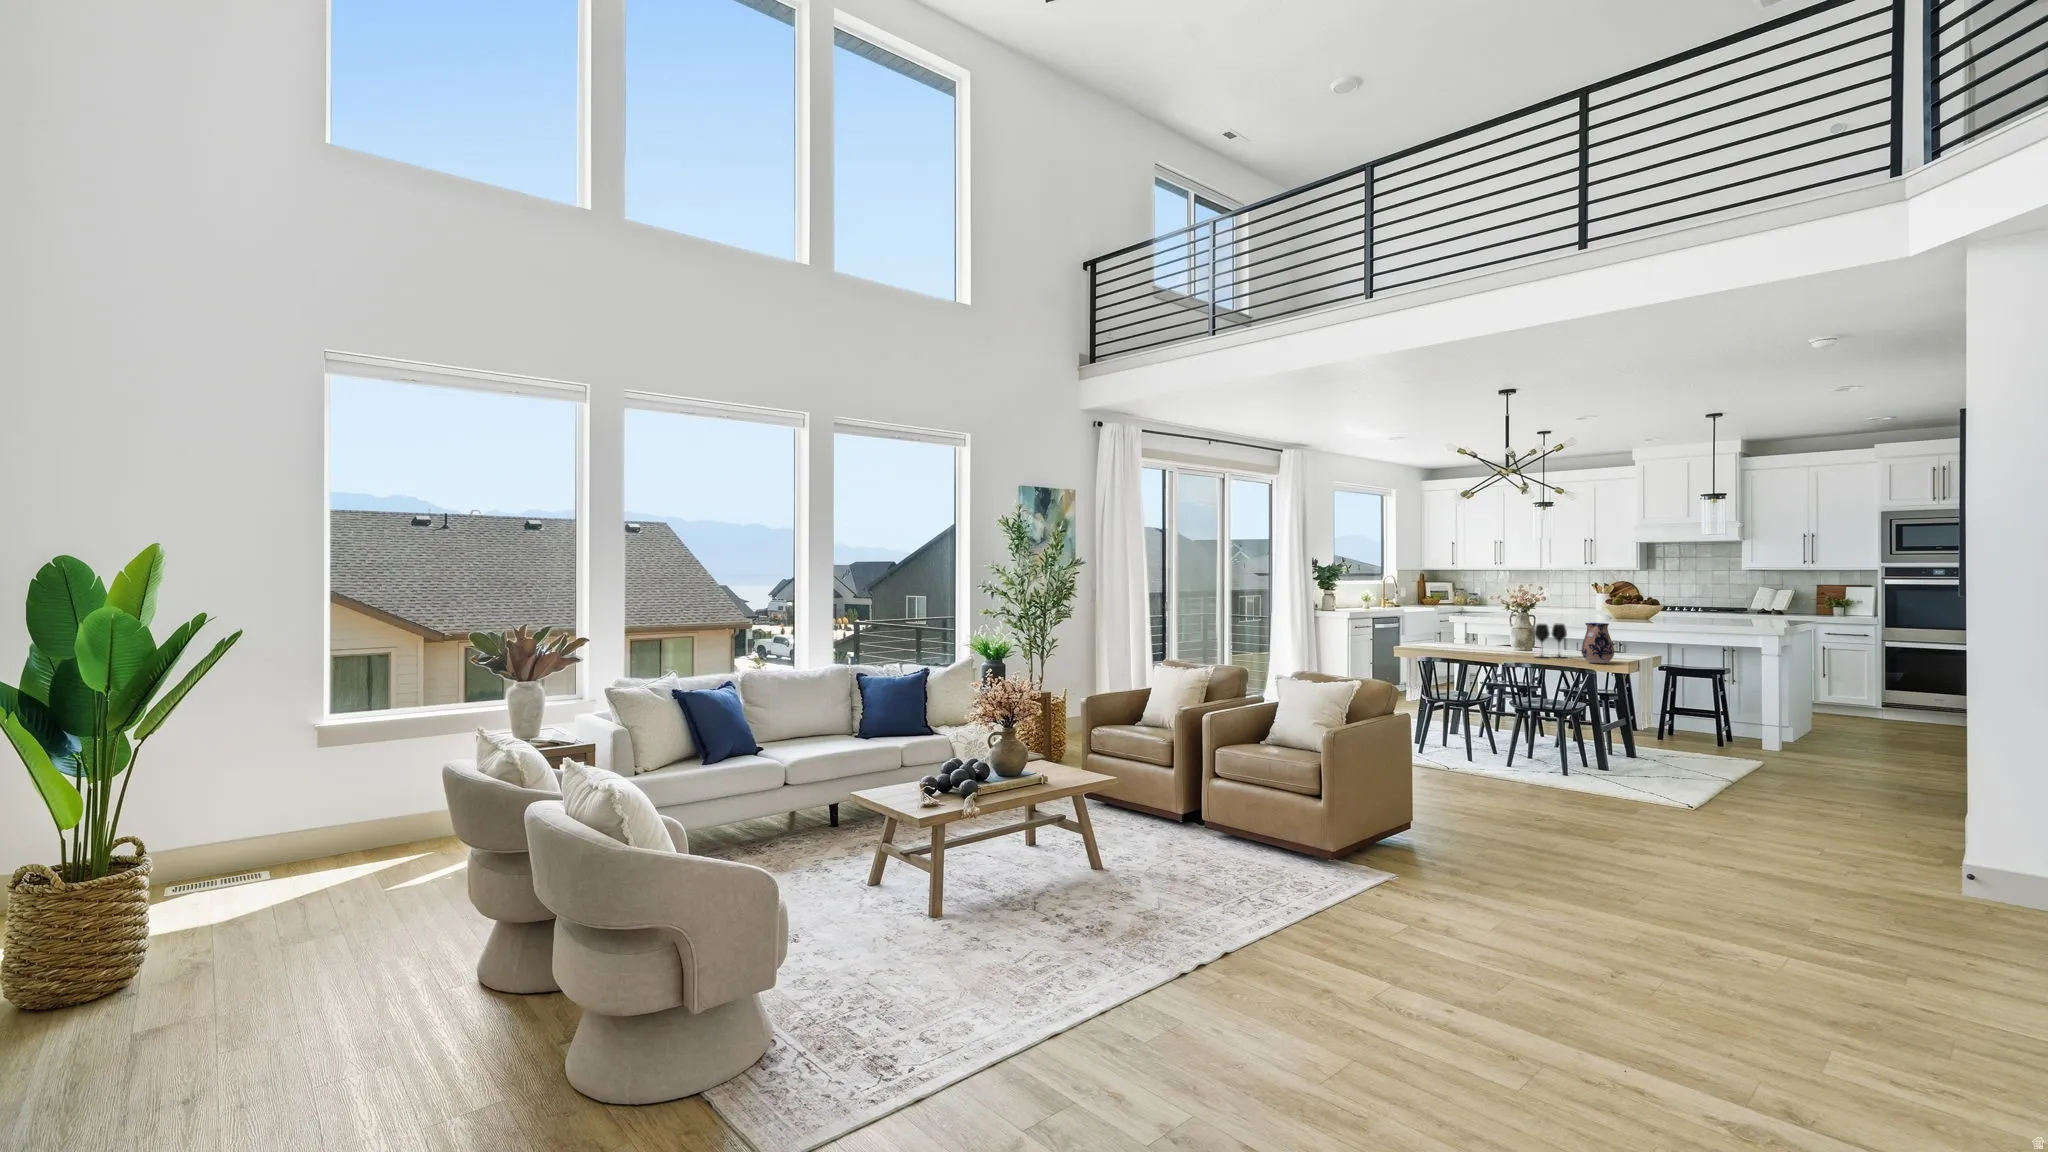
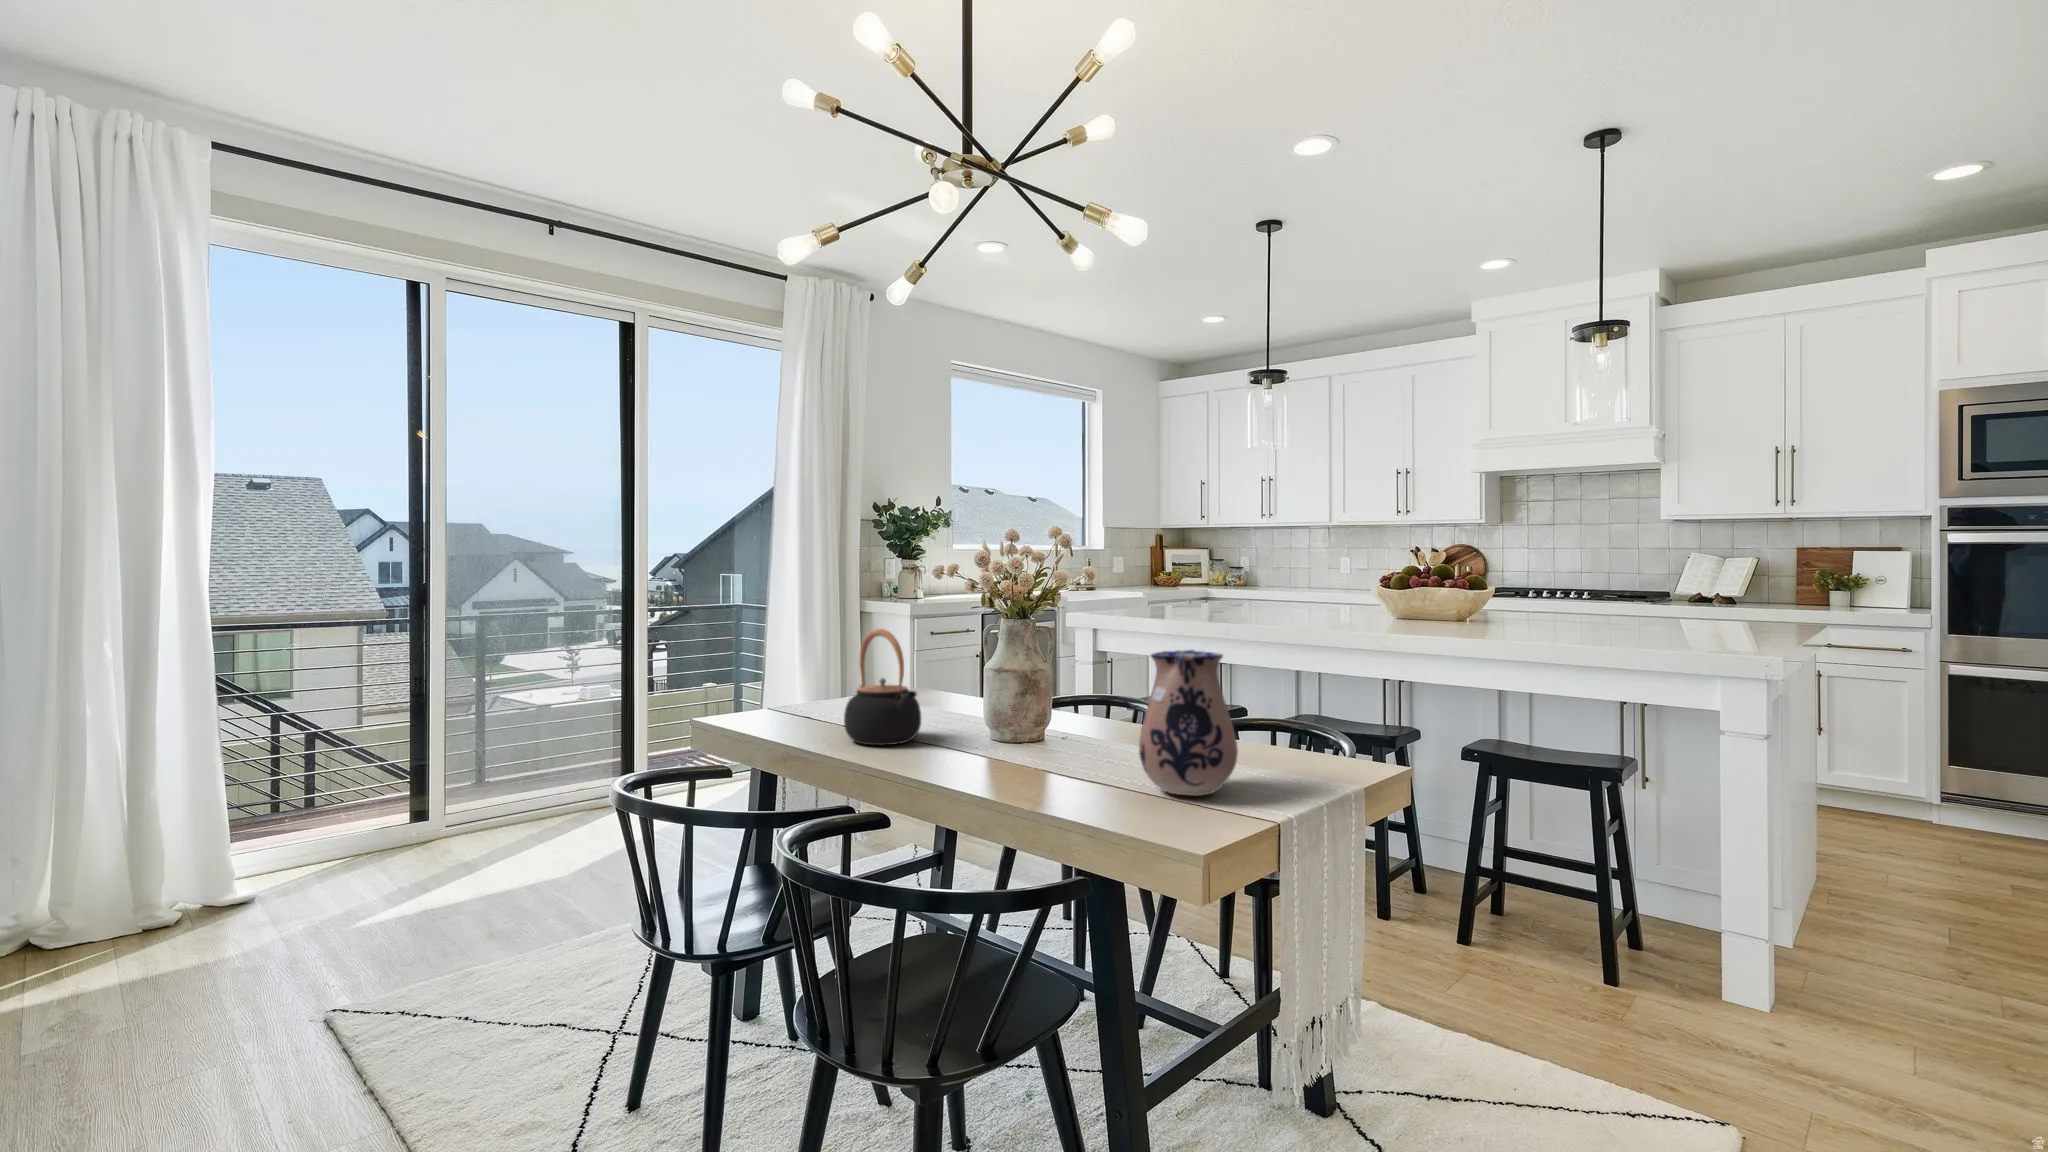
teapot: none [1455,618,1488,655] -> present [844,629,921,745]
wine glass: present [1534,624,1567,658] -> none [1049,647,1149,757]

